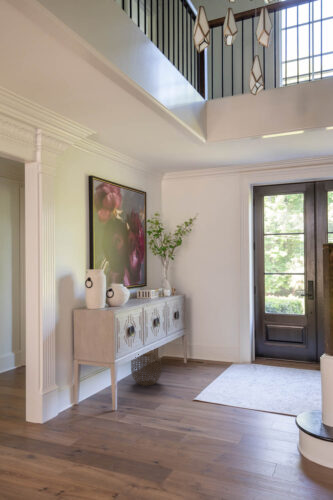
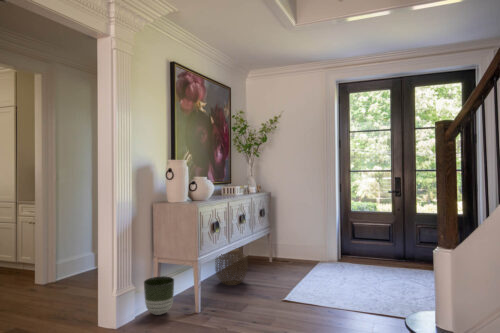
planter: none [65,378,93,413] -> present [144,276,174,315]

